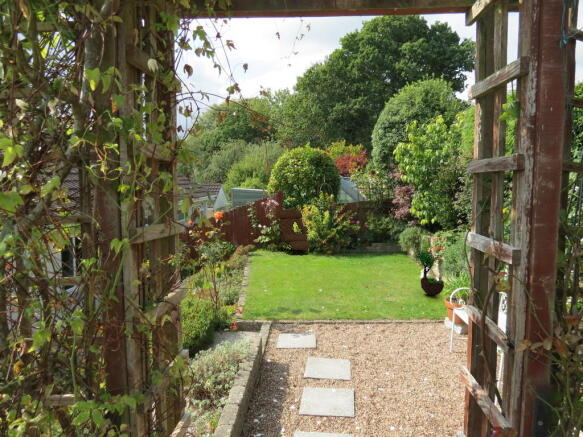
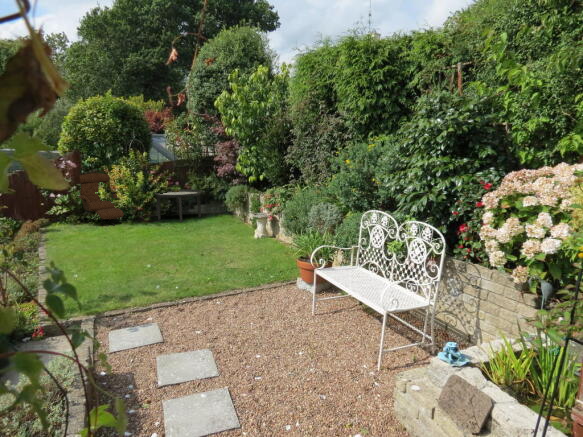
round table: none [337,228,379,257] -> present [155,189,202,222]
potted tree: present [414,251,444,295] -> none [252,202,285,255]

